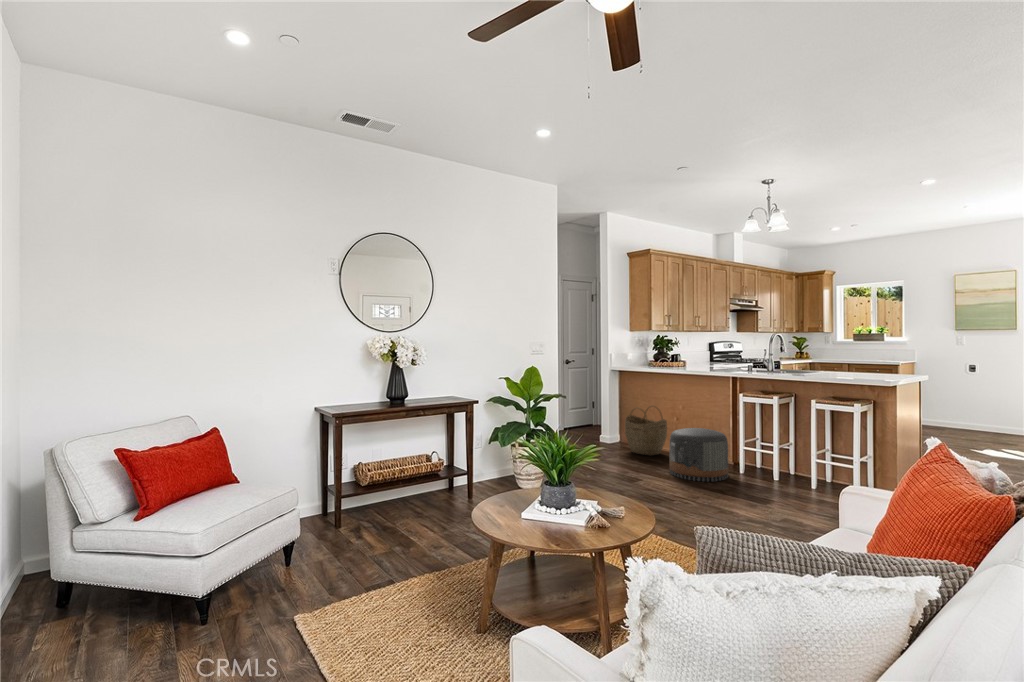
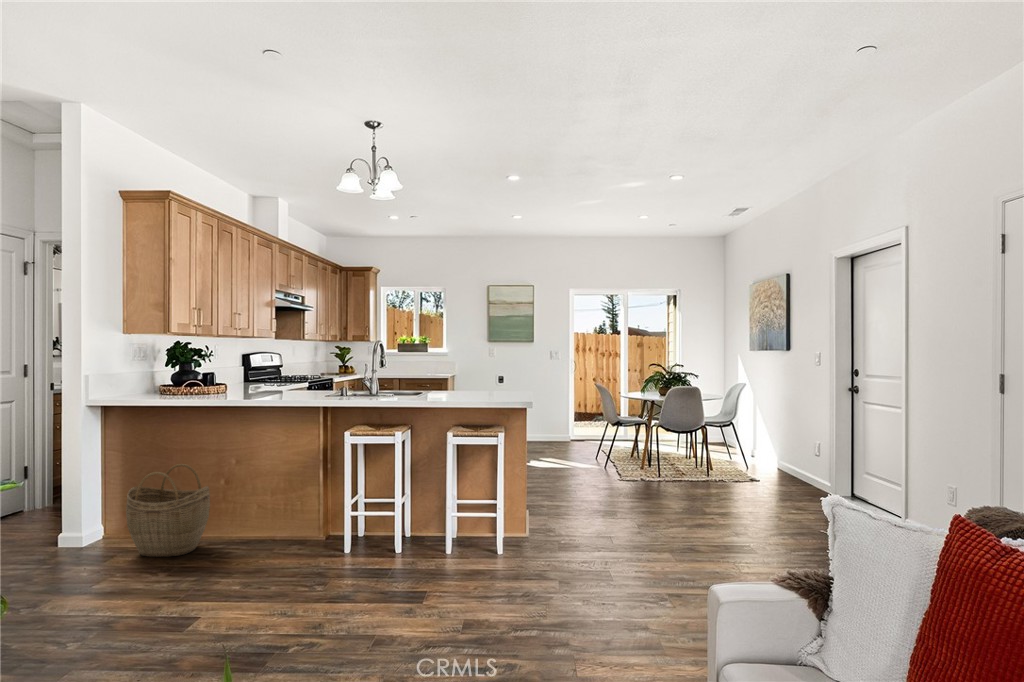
pouf: present [669,428,728,481] -> none [237,494,334,590]

